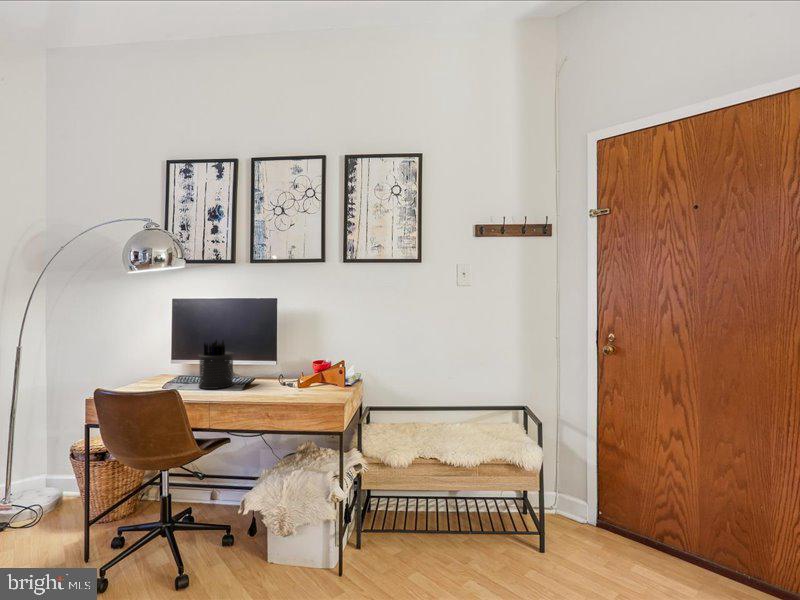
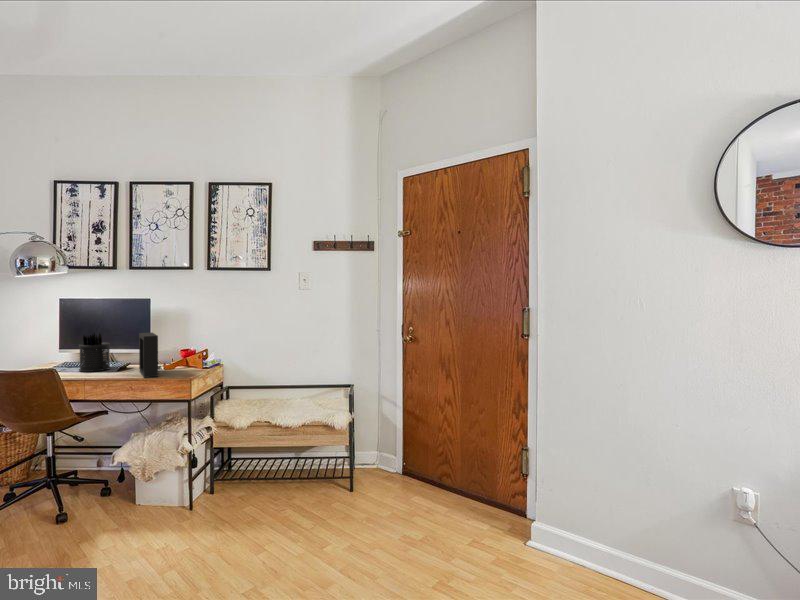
speaker: none [271,340,300,400] -> present [139,333,158,378]

